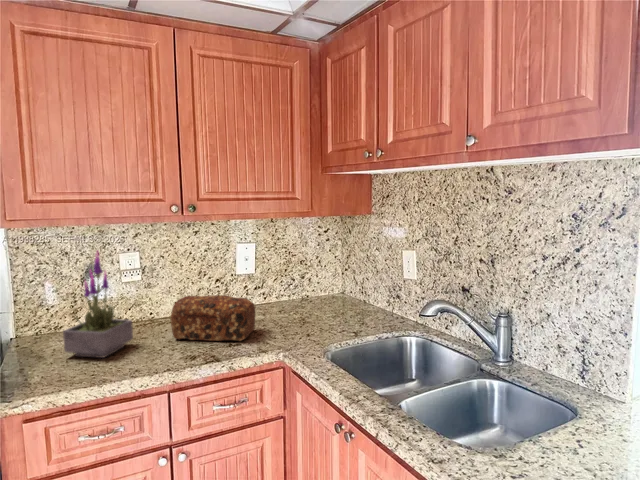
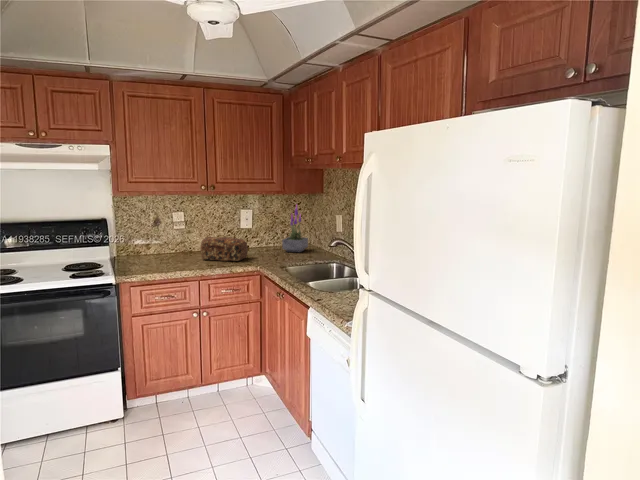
potted plant: present [63,250,133,358] -> present [282,205,308,252]

